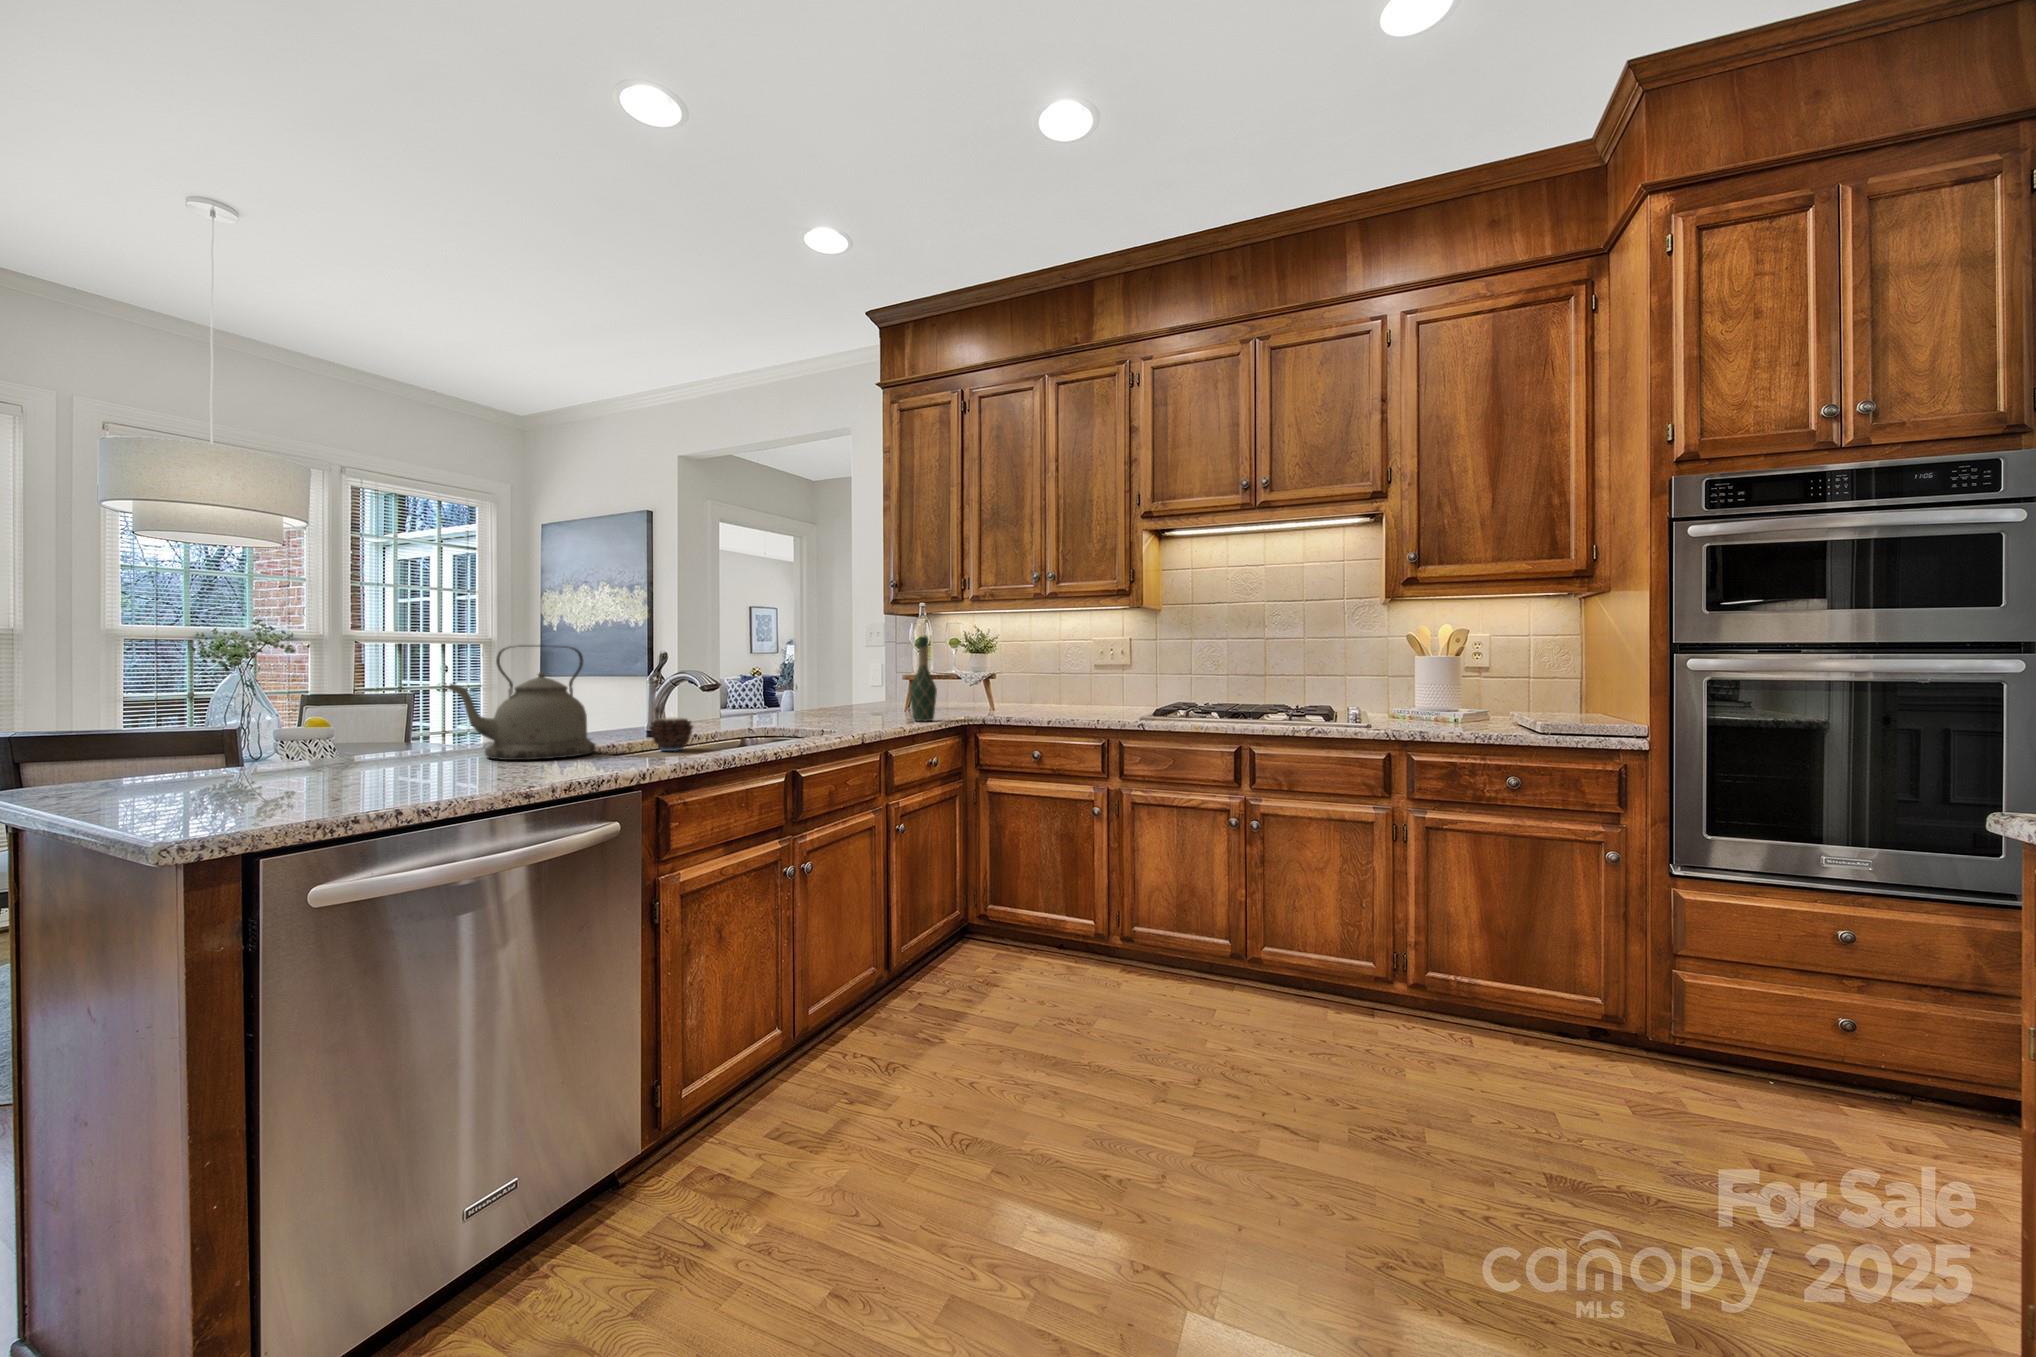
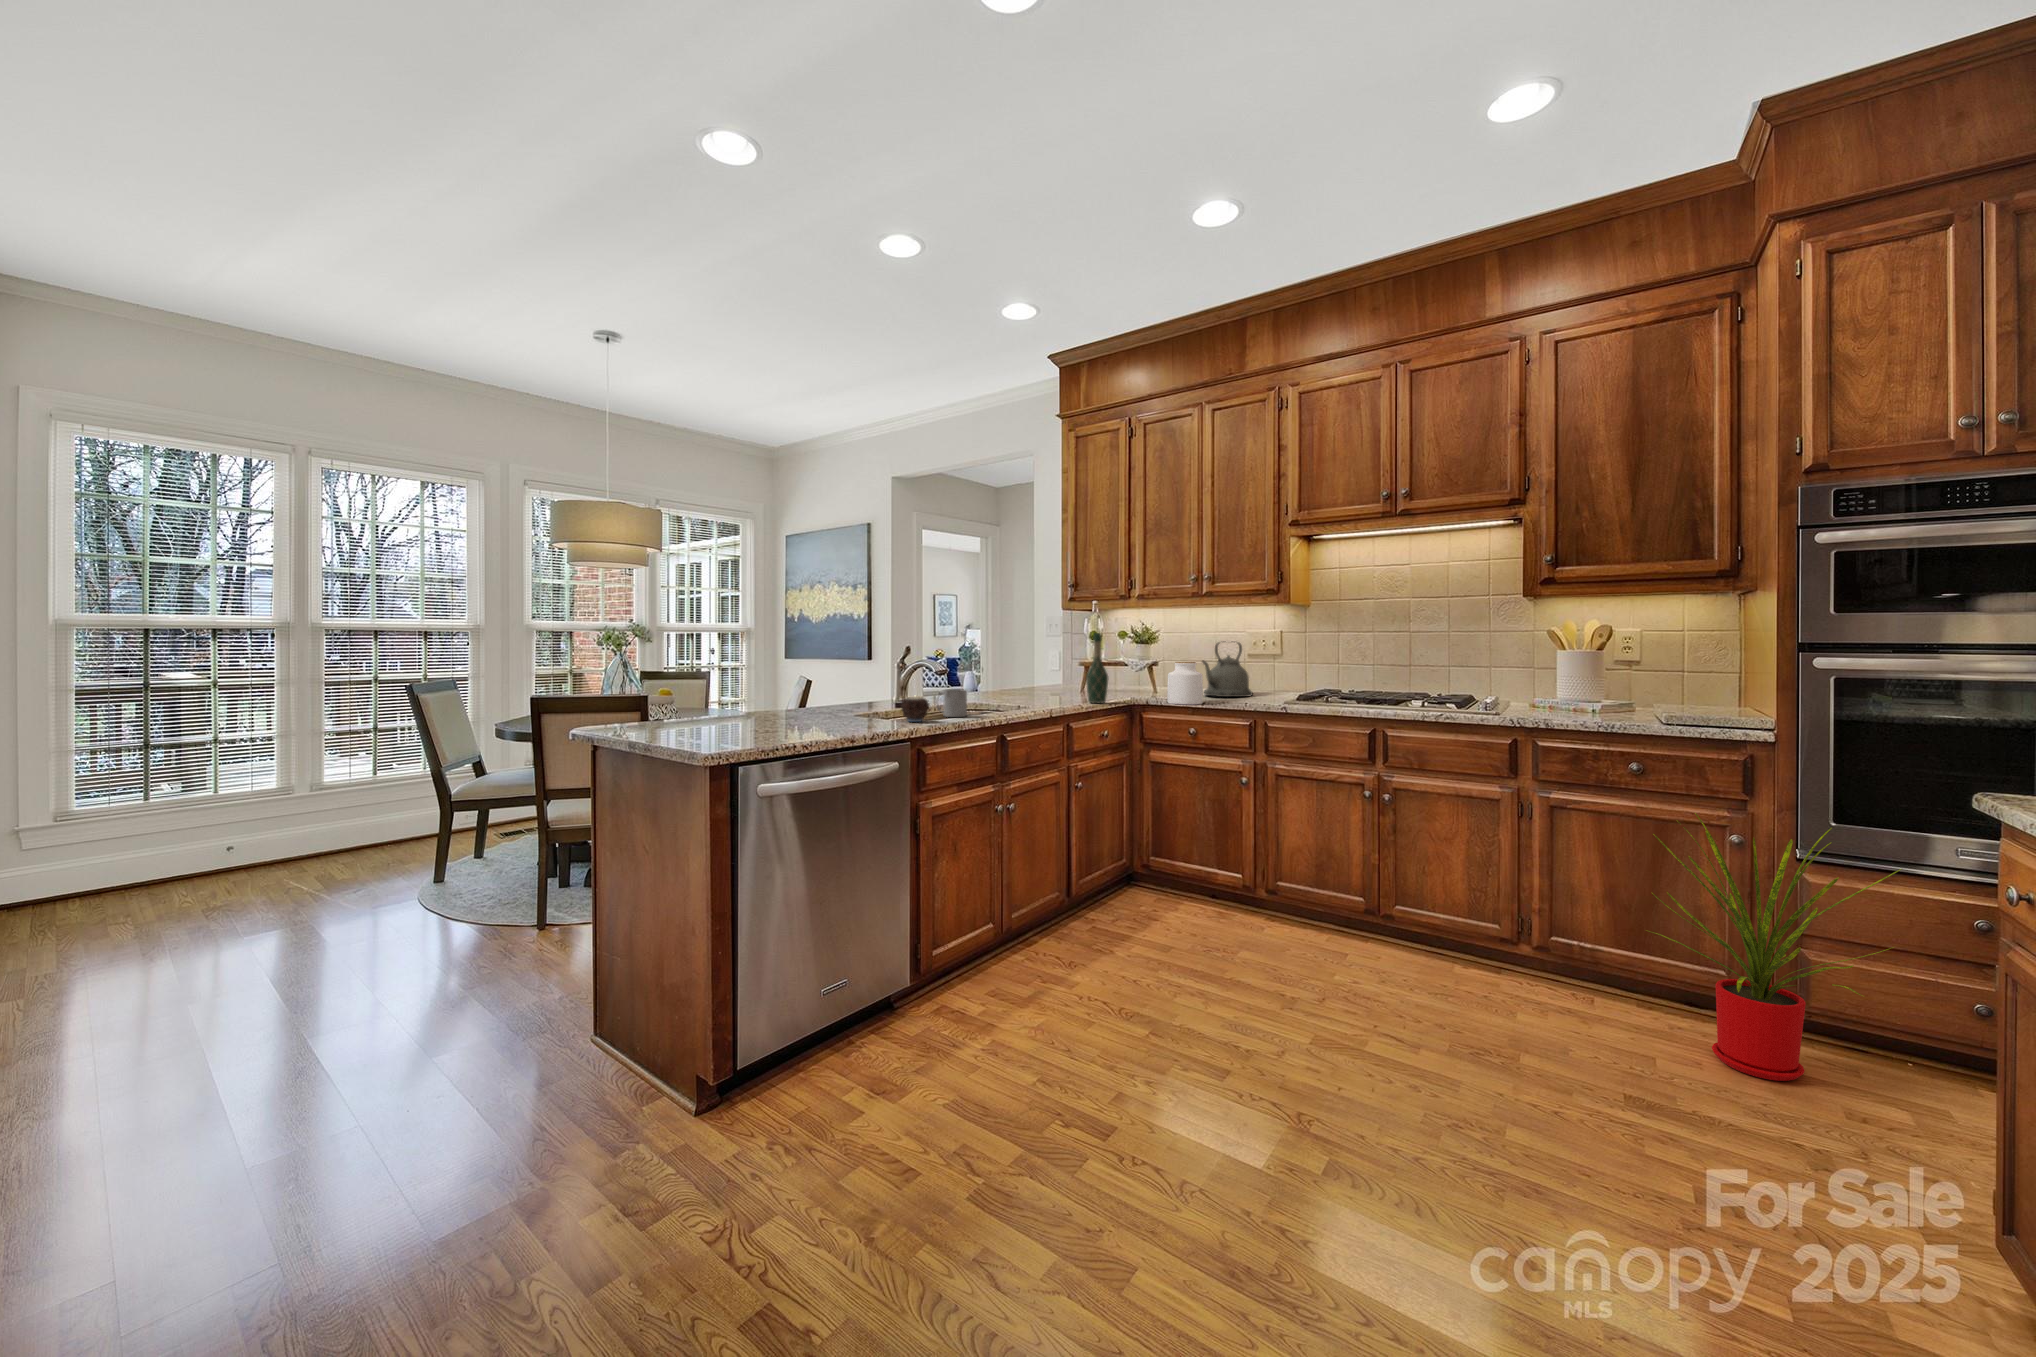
kettle: present [449,647,596,760] -> present [1202,643,1253,697]
jar: none [1007,671,1047,721] -> present [1167,662,1203,705]
mug: none [708,706,750,743] -> present [936,689,967,717]
house plant: none [1541,832,1803,1133] -> present [1652,813,1901,1081]

